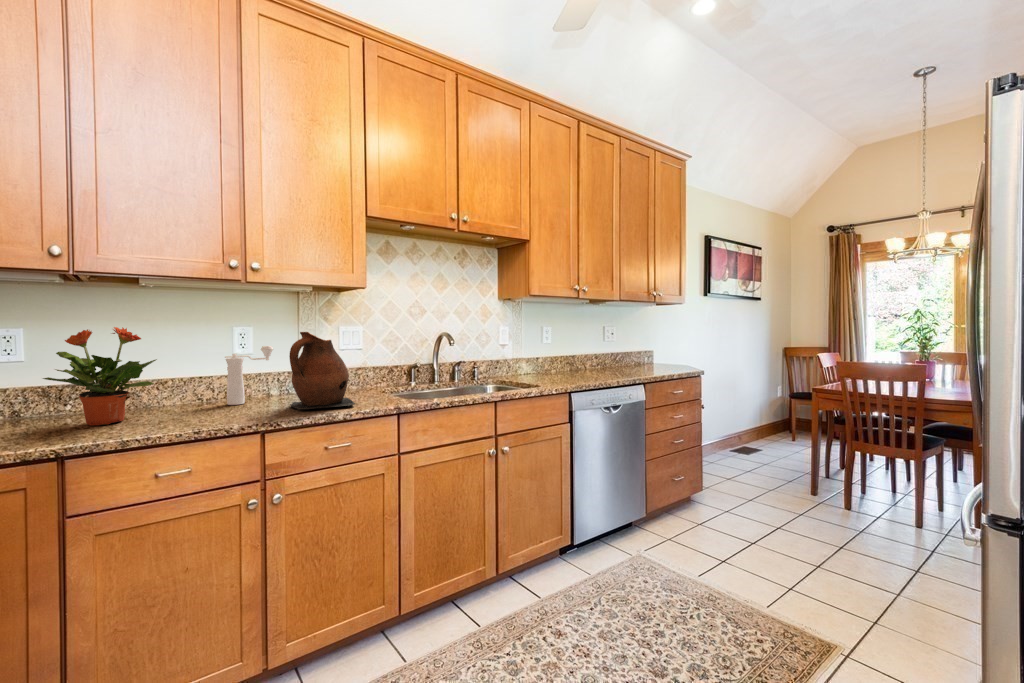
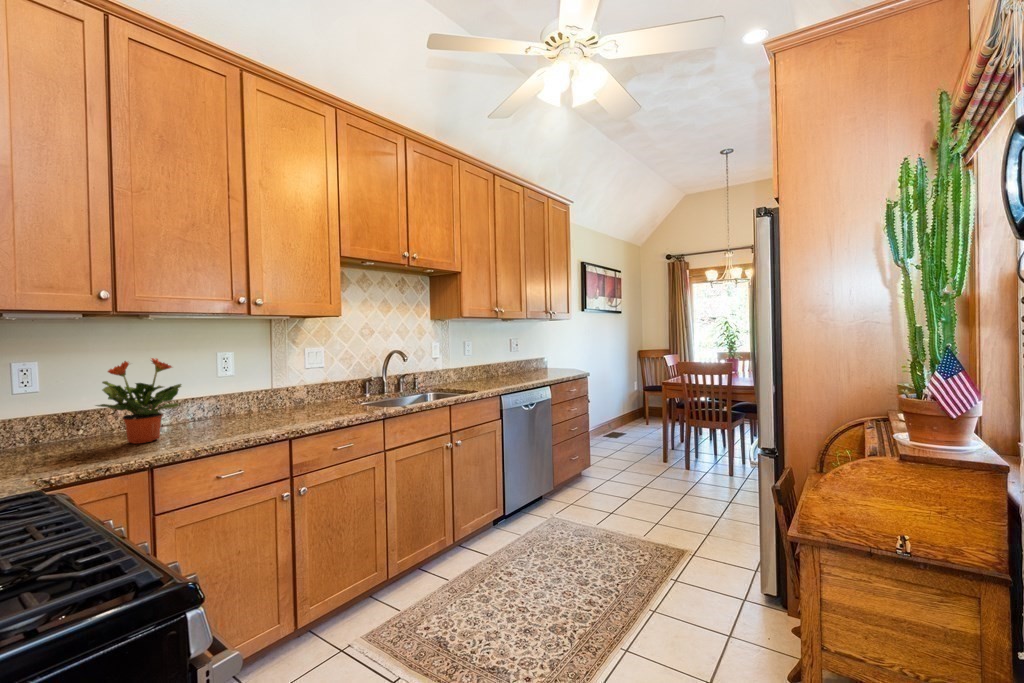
ceramic pitcher: present [289,332,355,410] -> none [287,356,349,420]
pepper mill: present [225,346,273,405] -> none [224,368,263,421]

